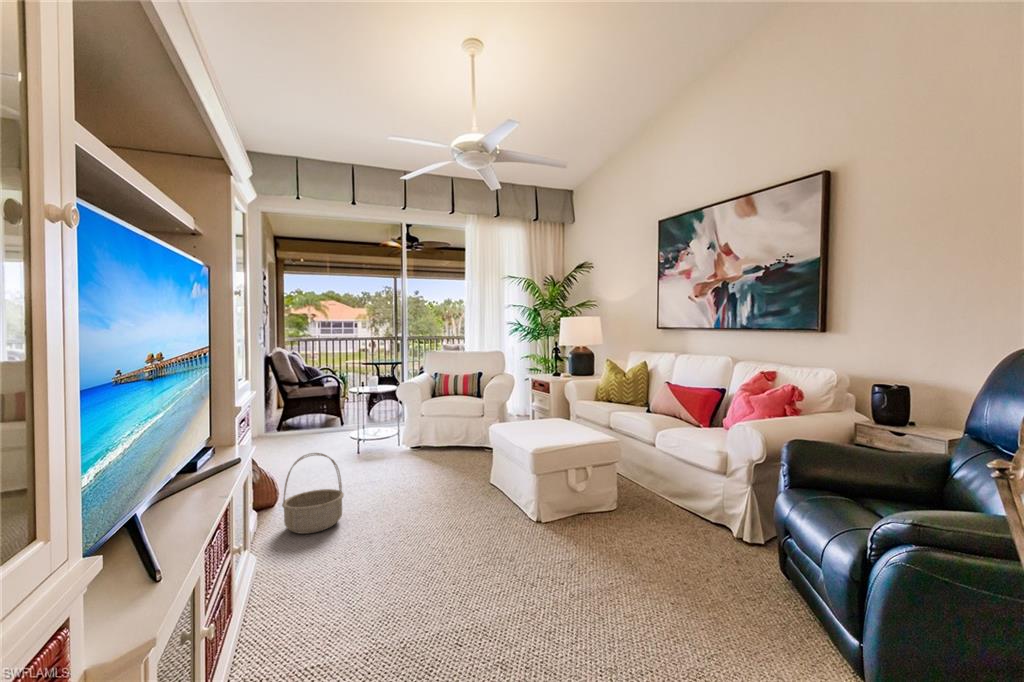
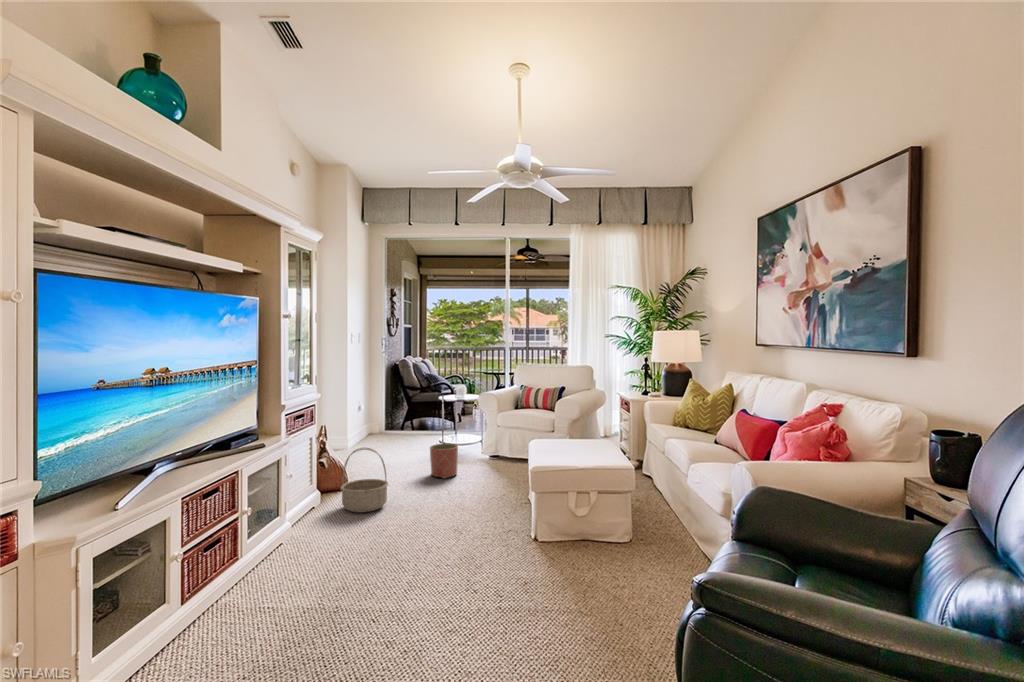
planter: none [361,439,394,478] -> present [430,443,458,478]

